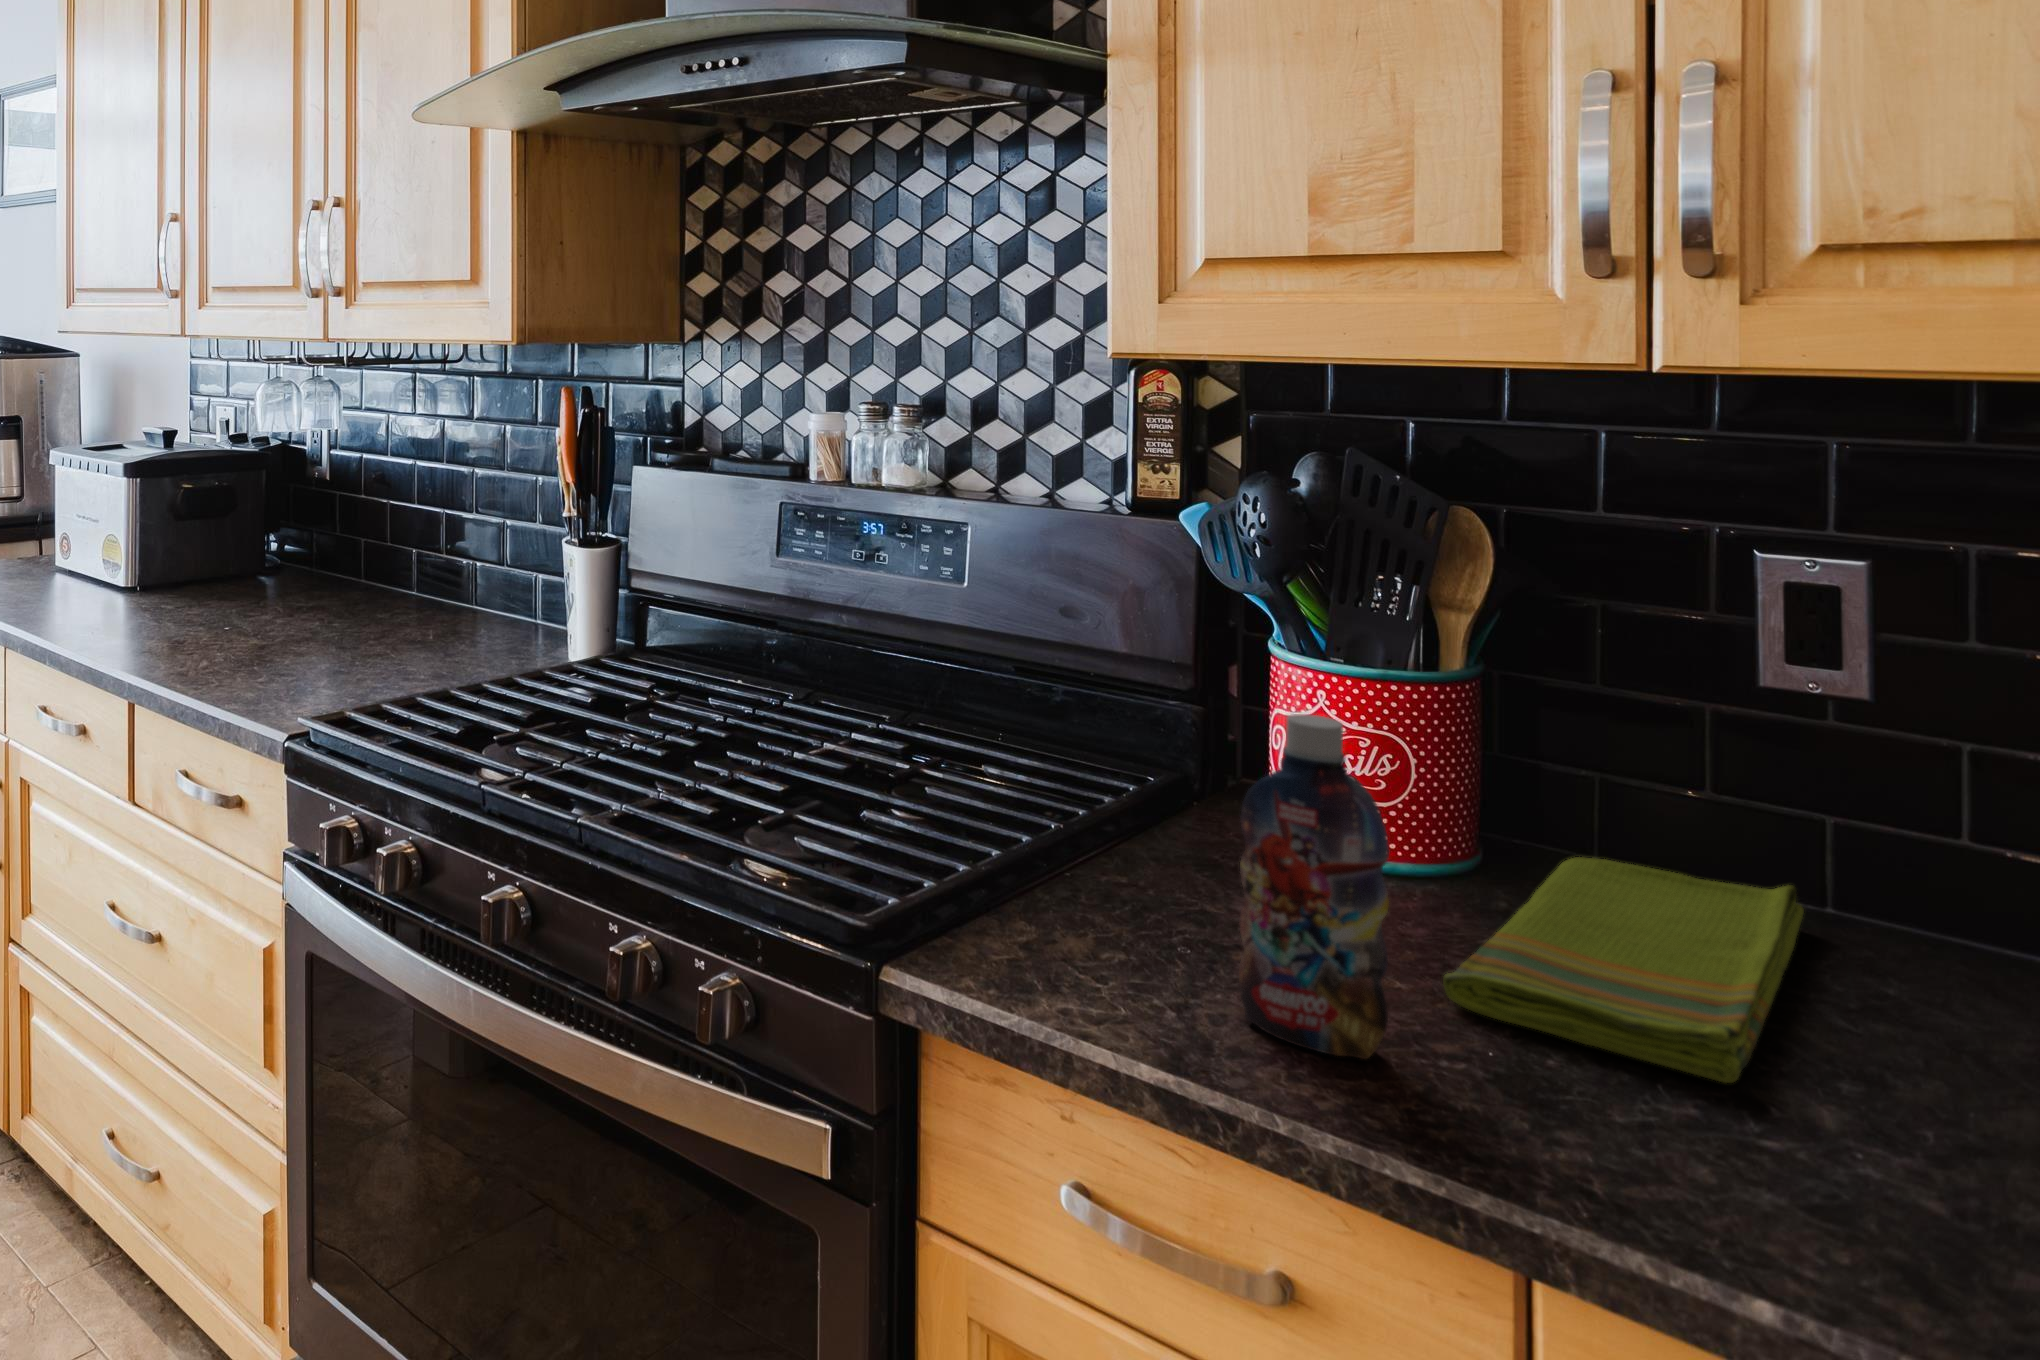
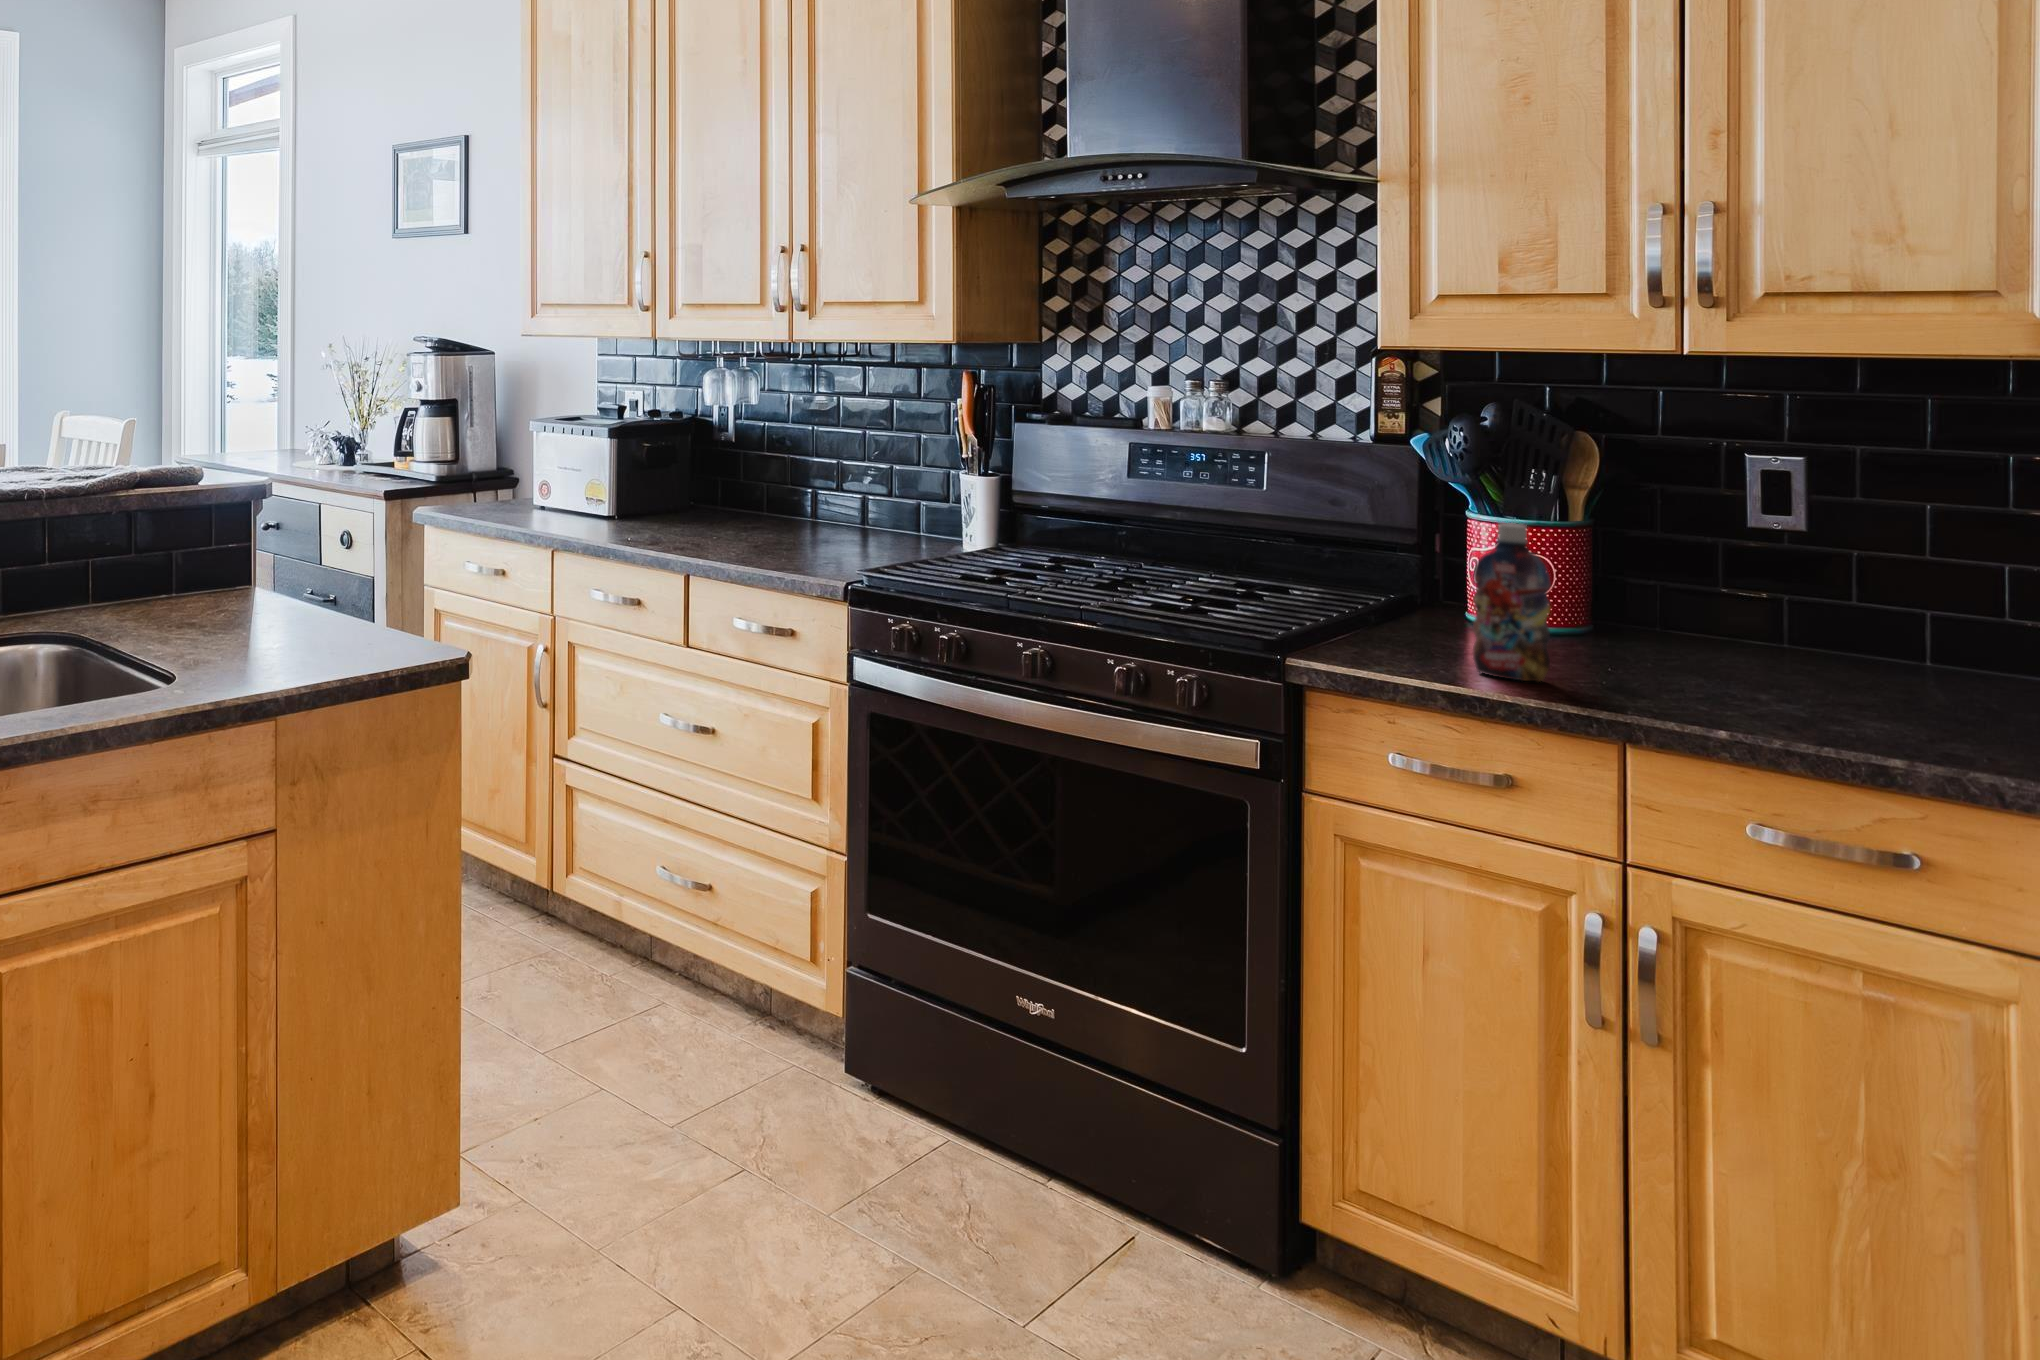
dish towel: present [1443,857,1804,1083] -> none [1575,624,1769,688]

